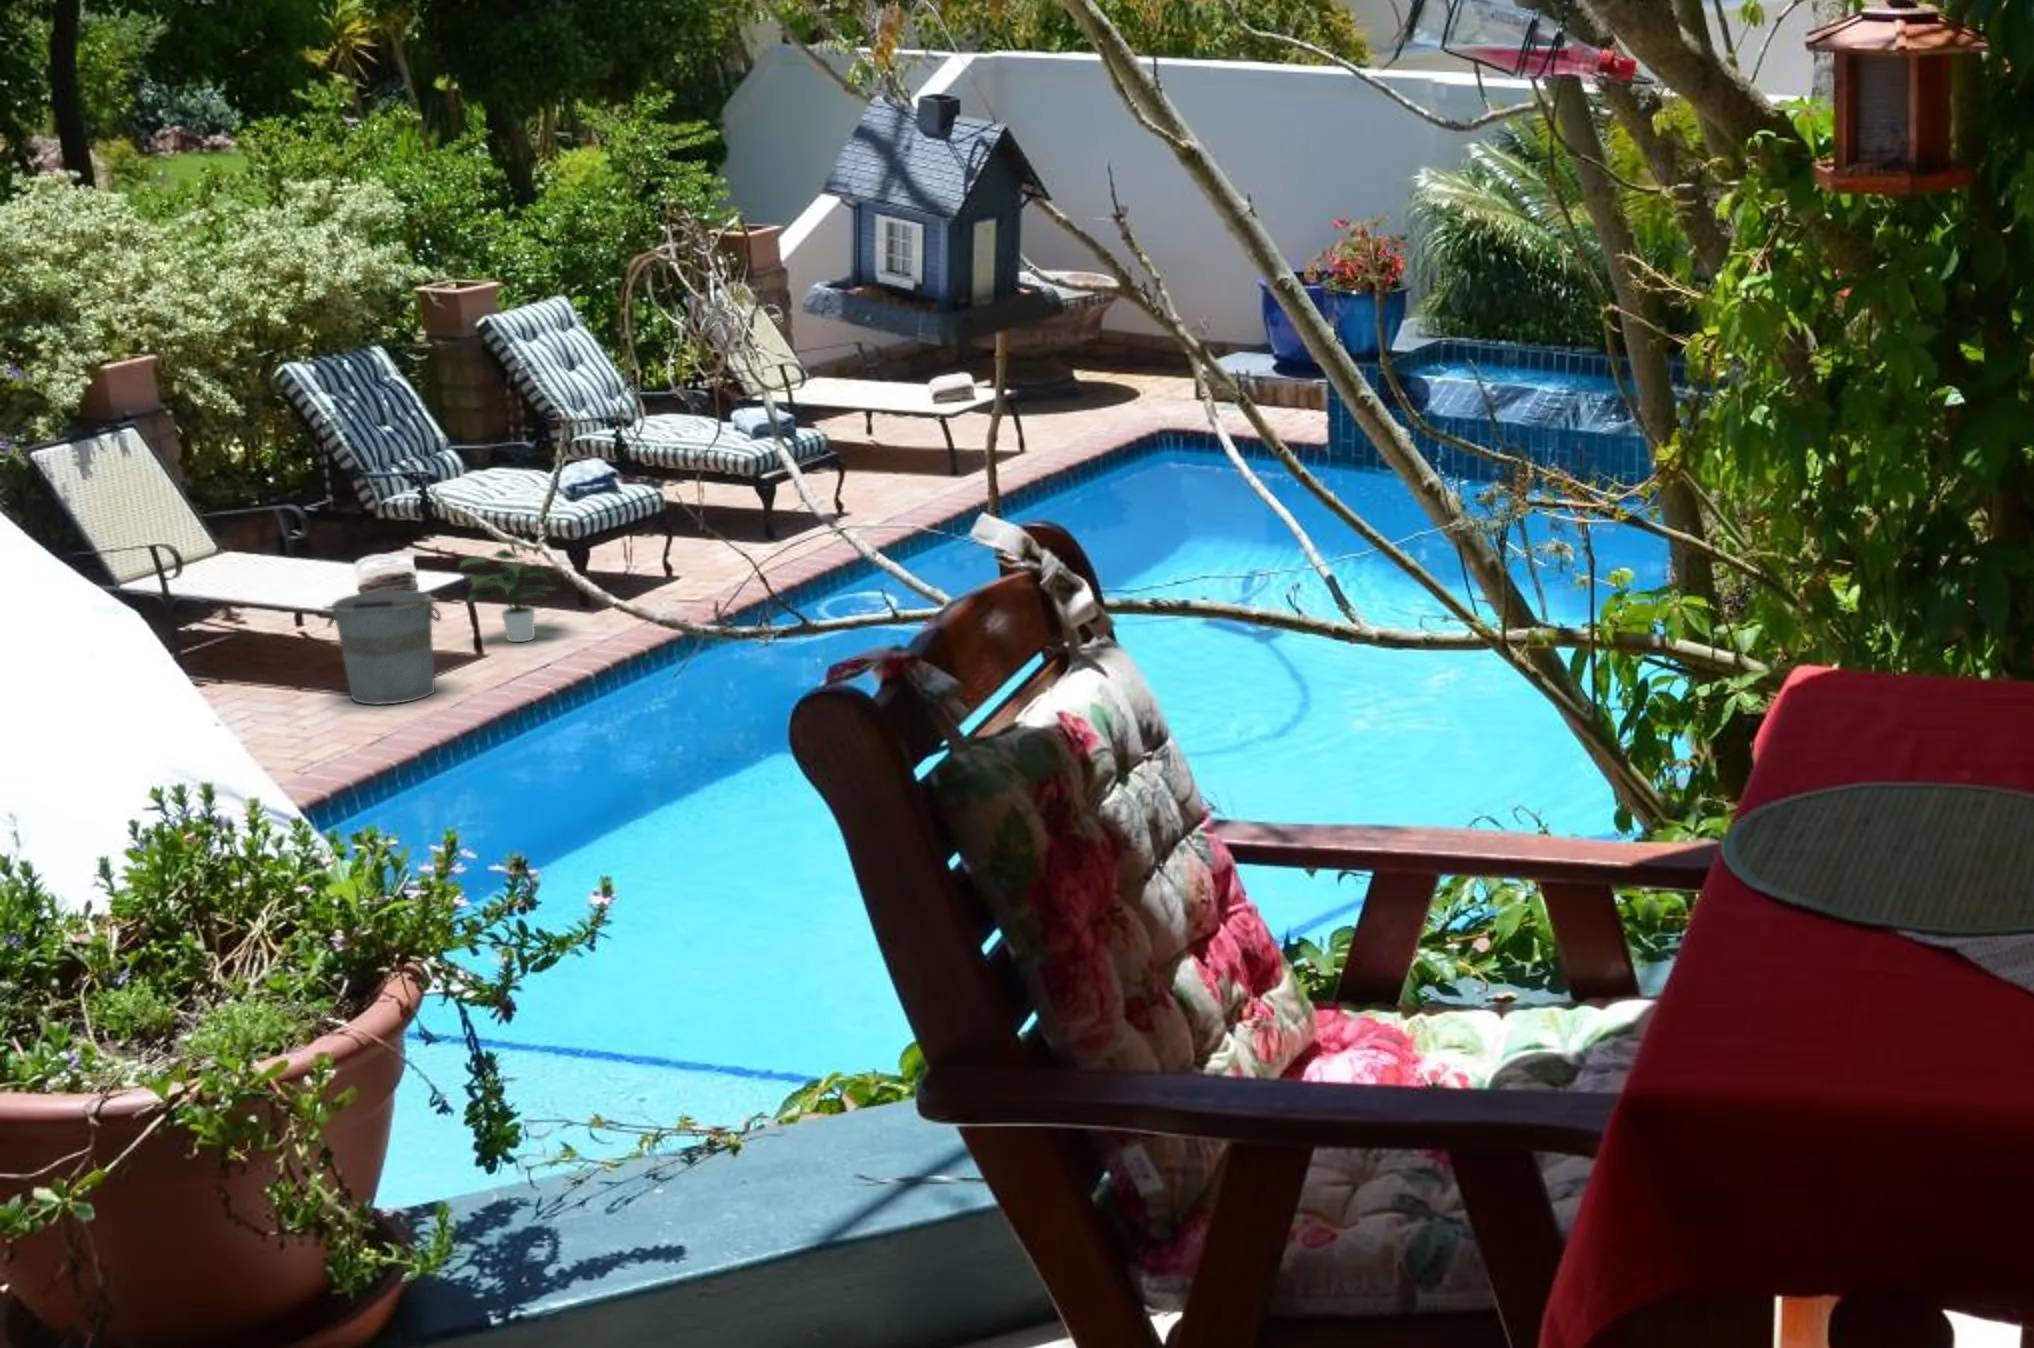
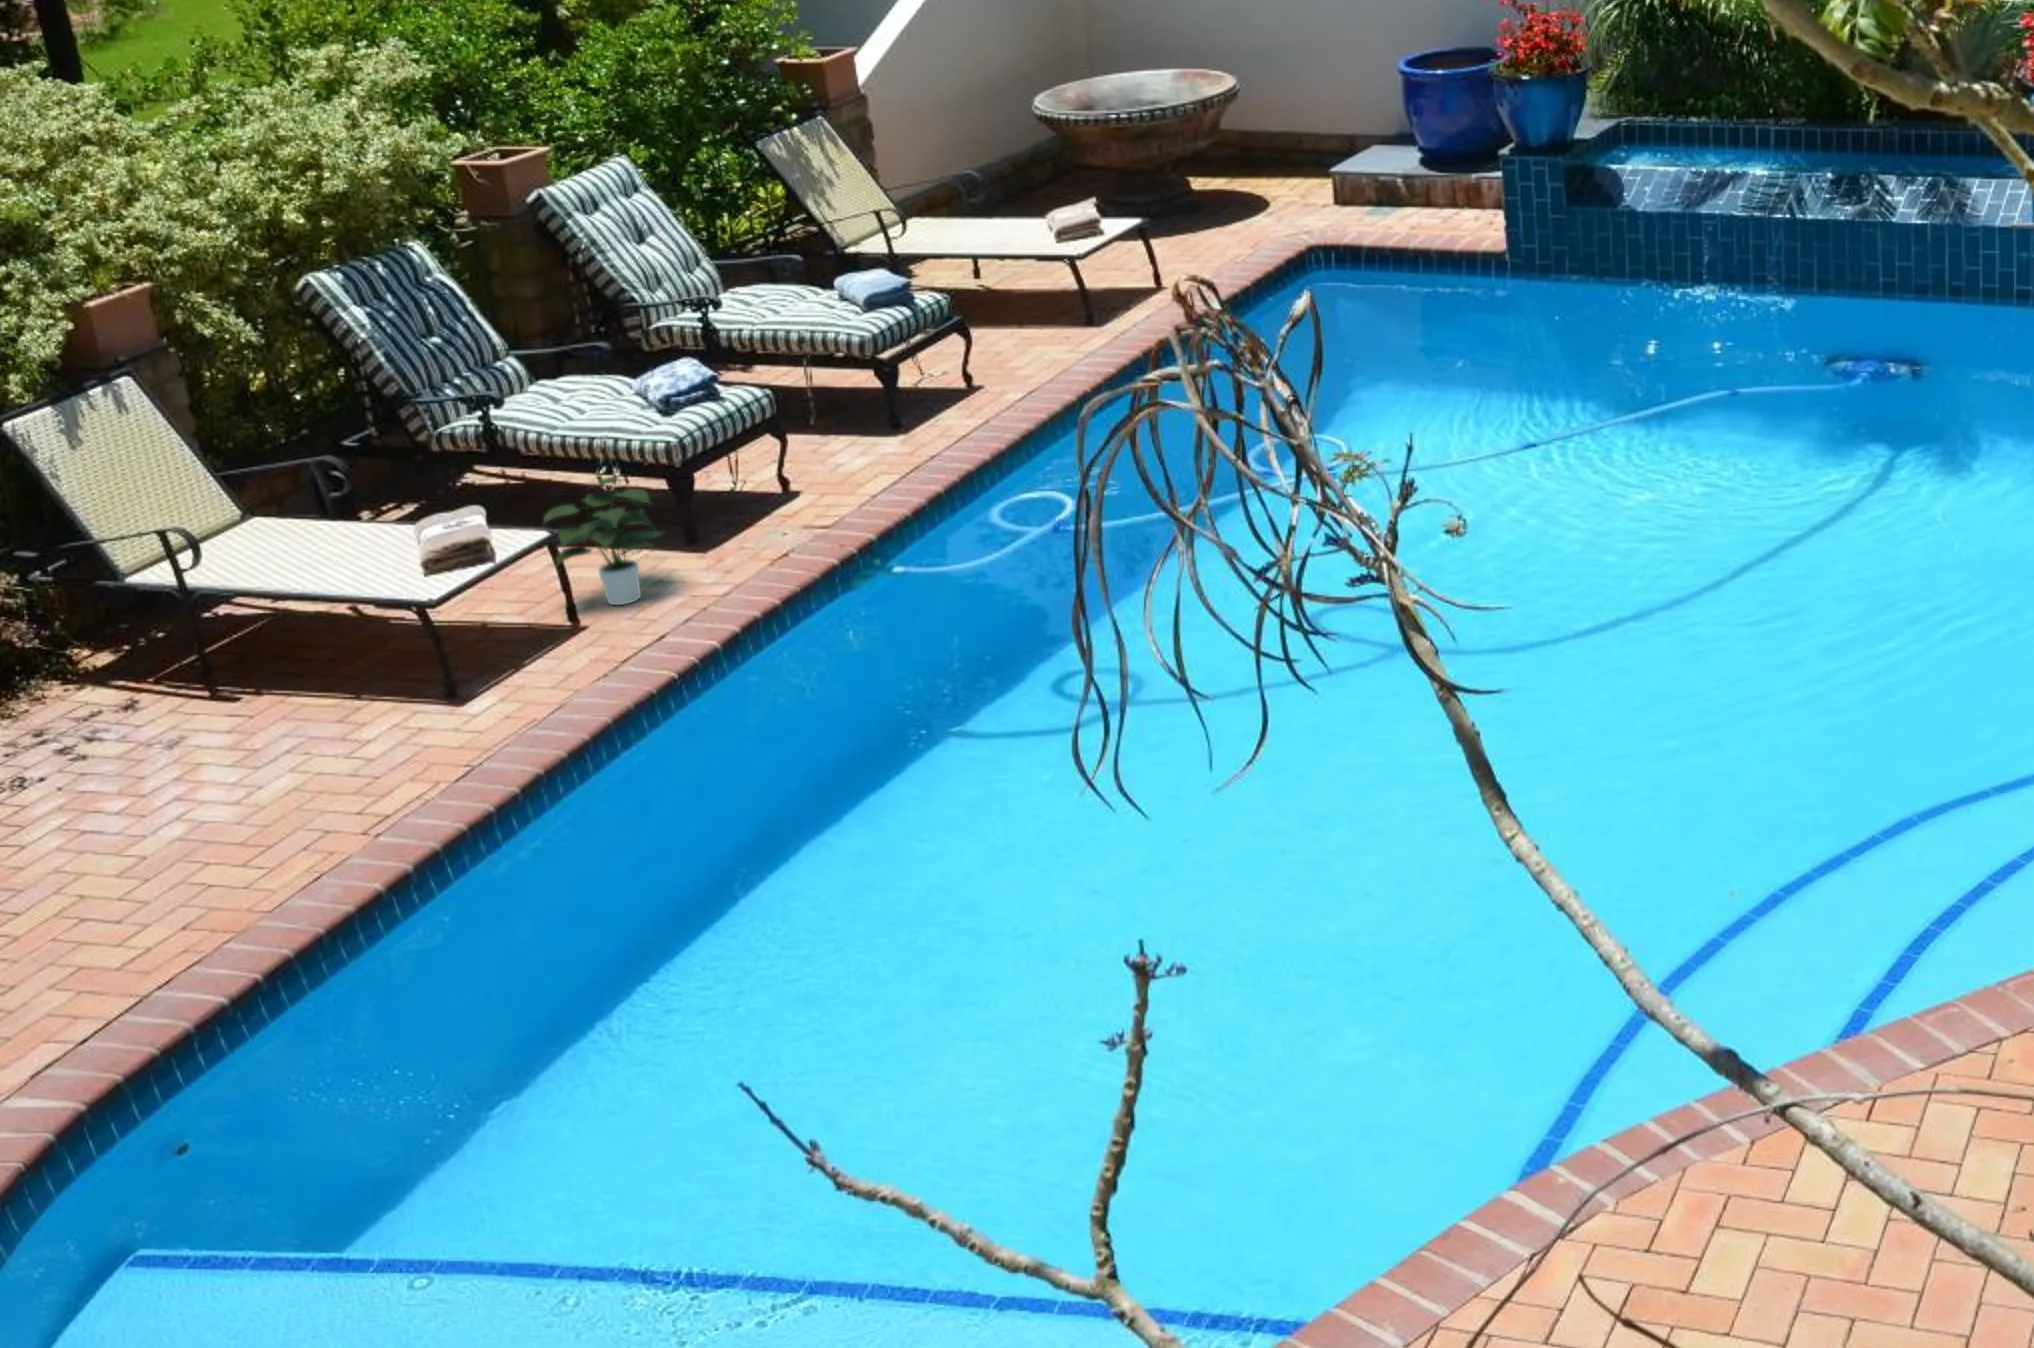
bucket: present [325,590,441,705] -> none [384,567,532,718]

